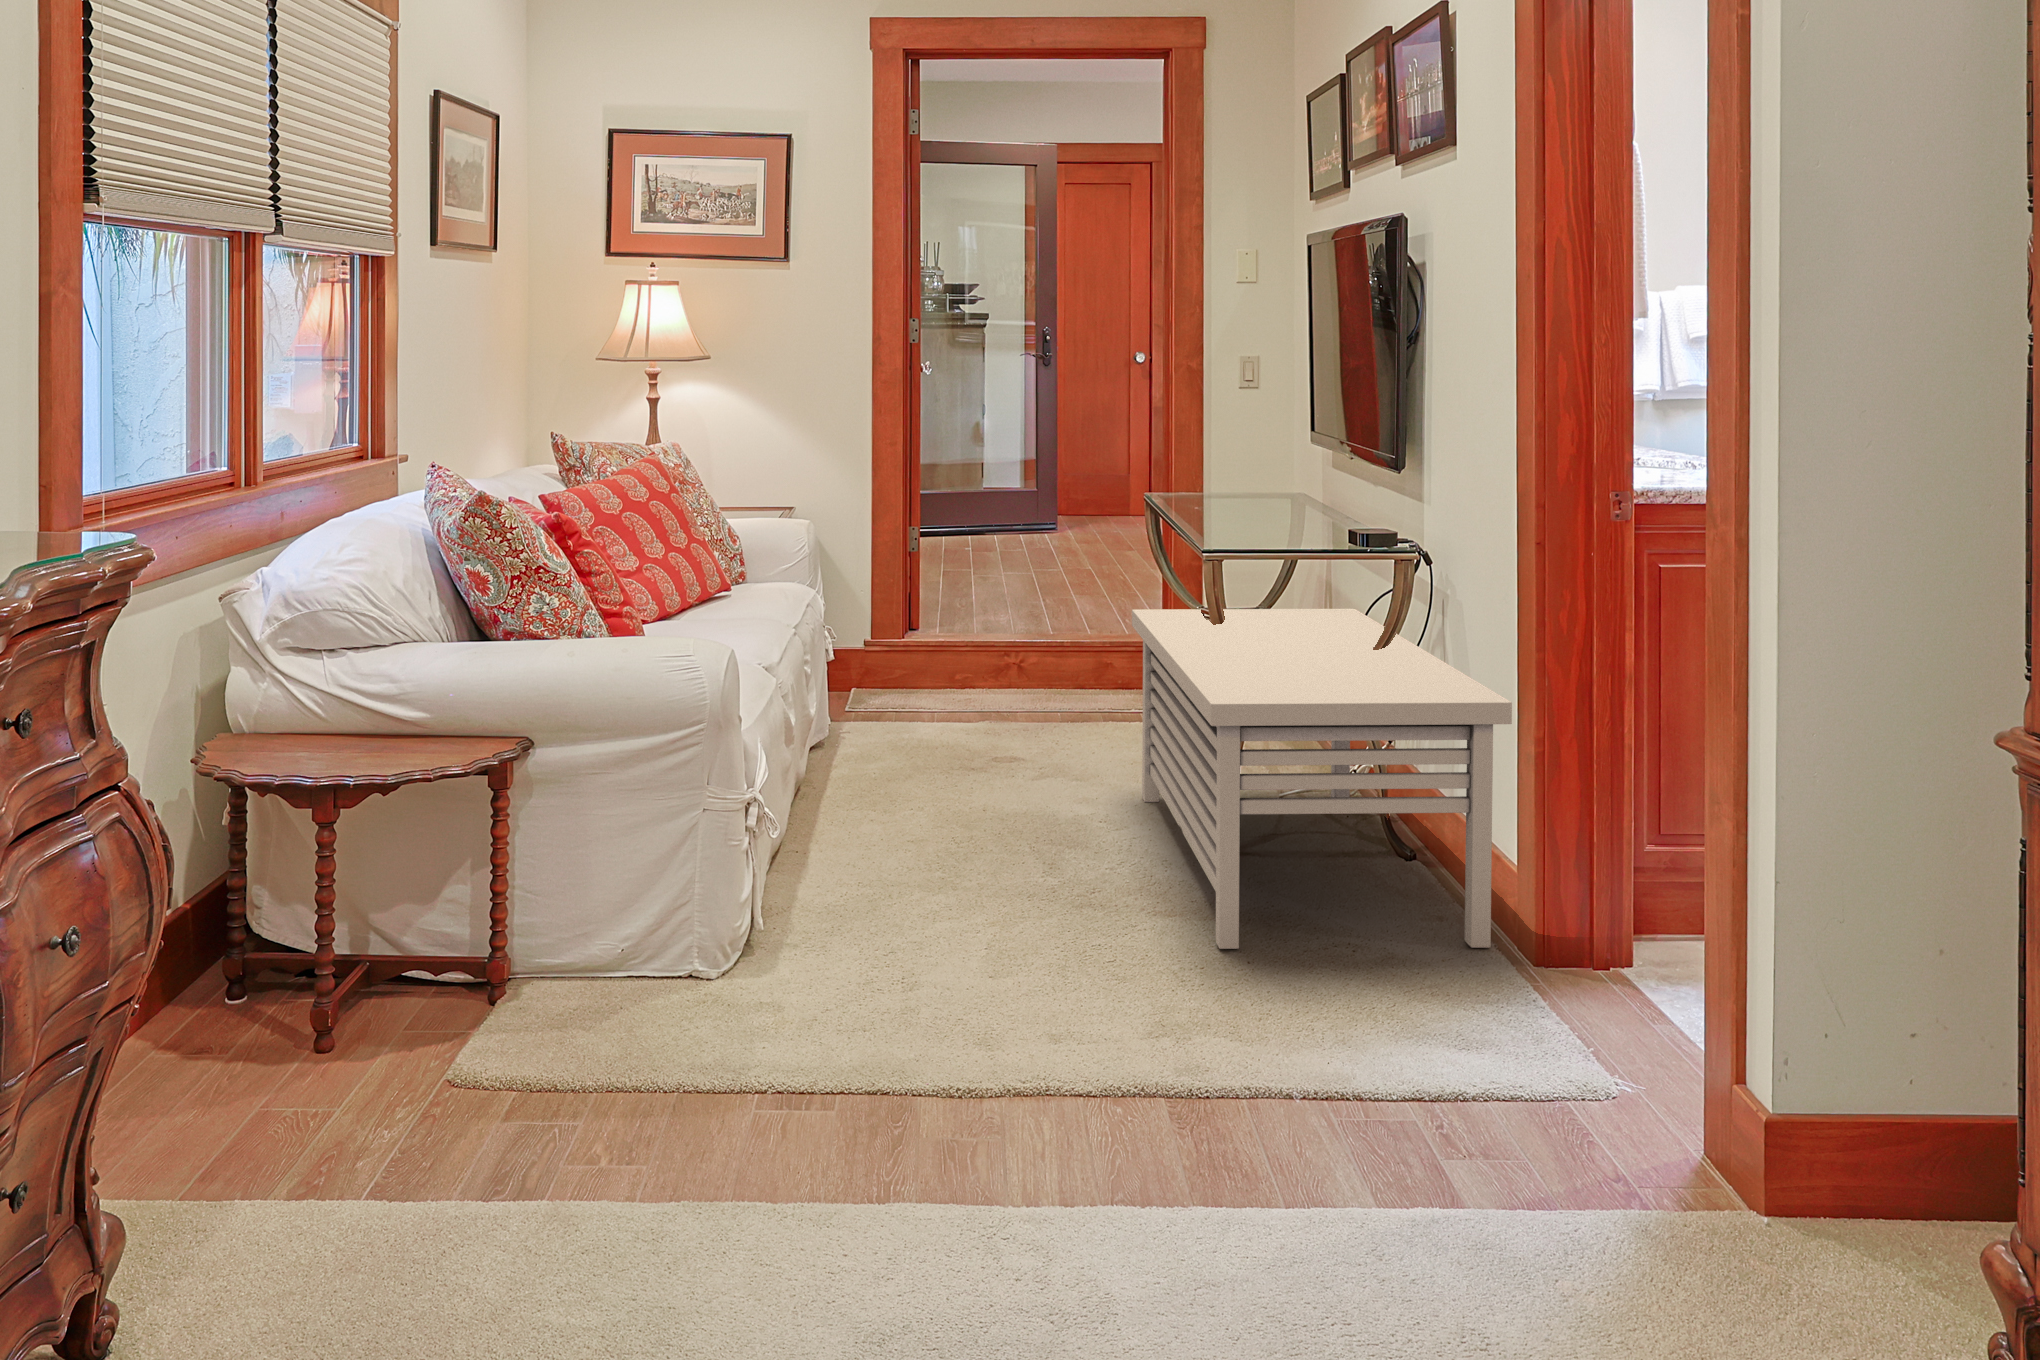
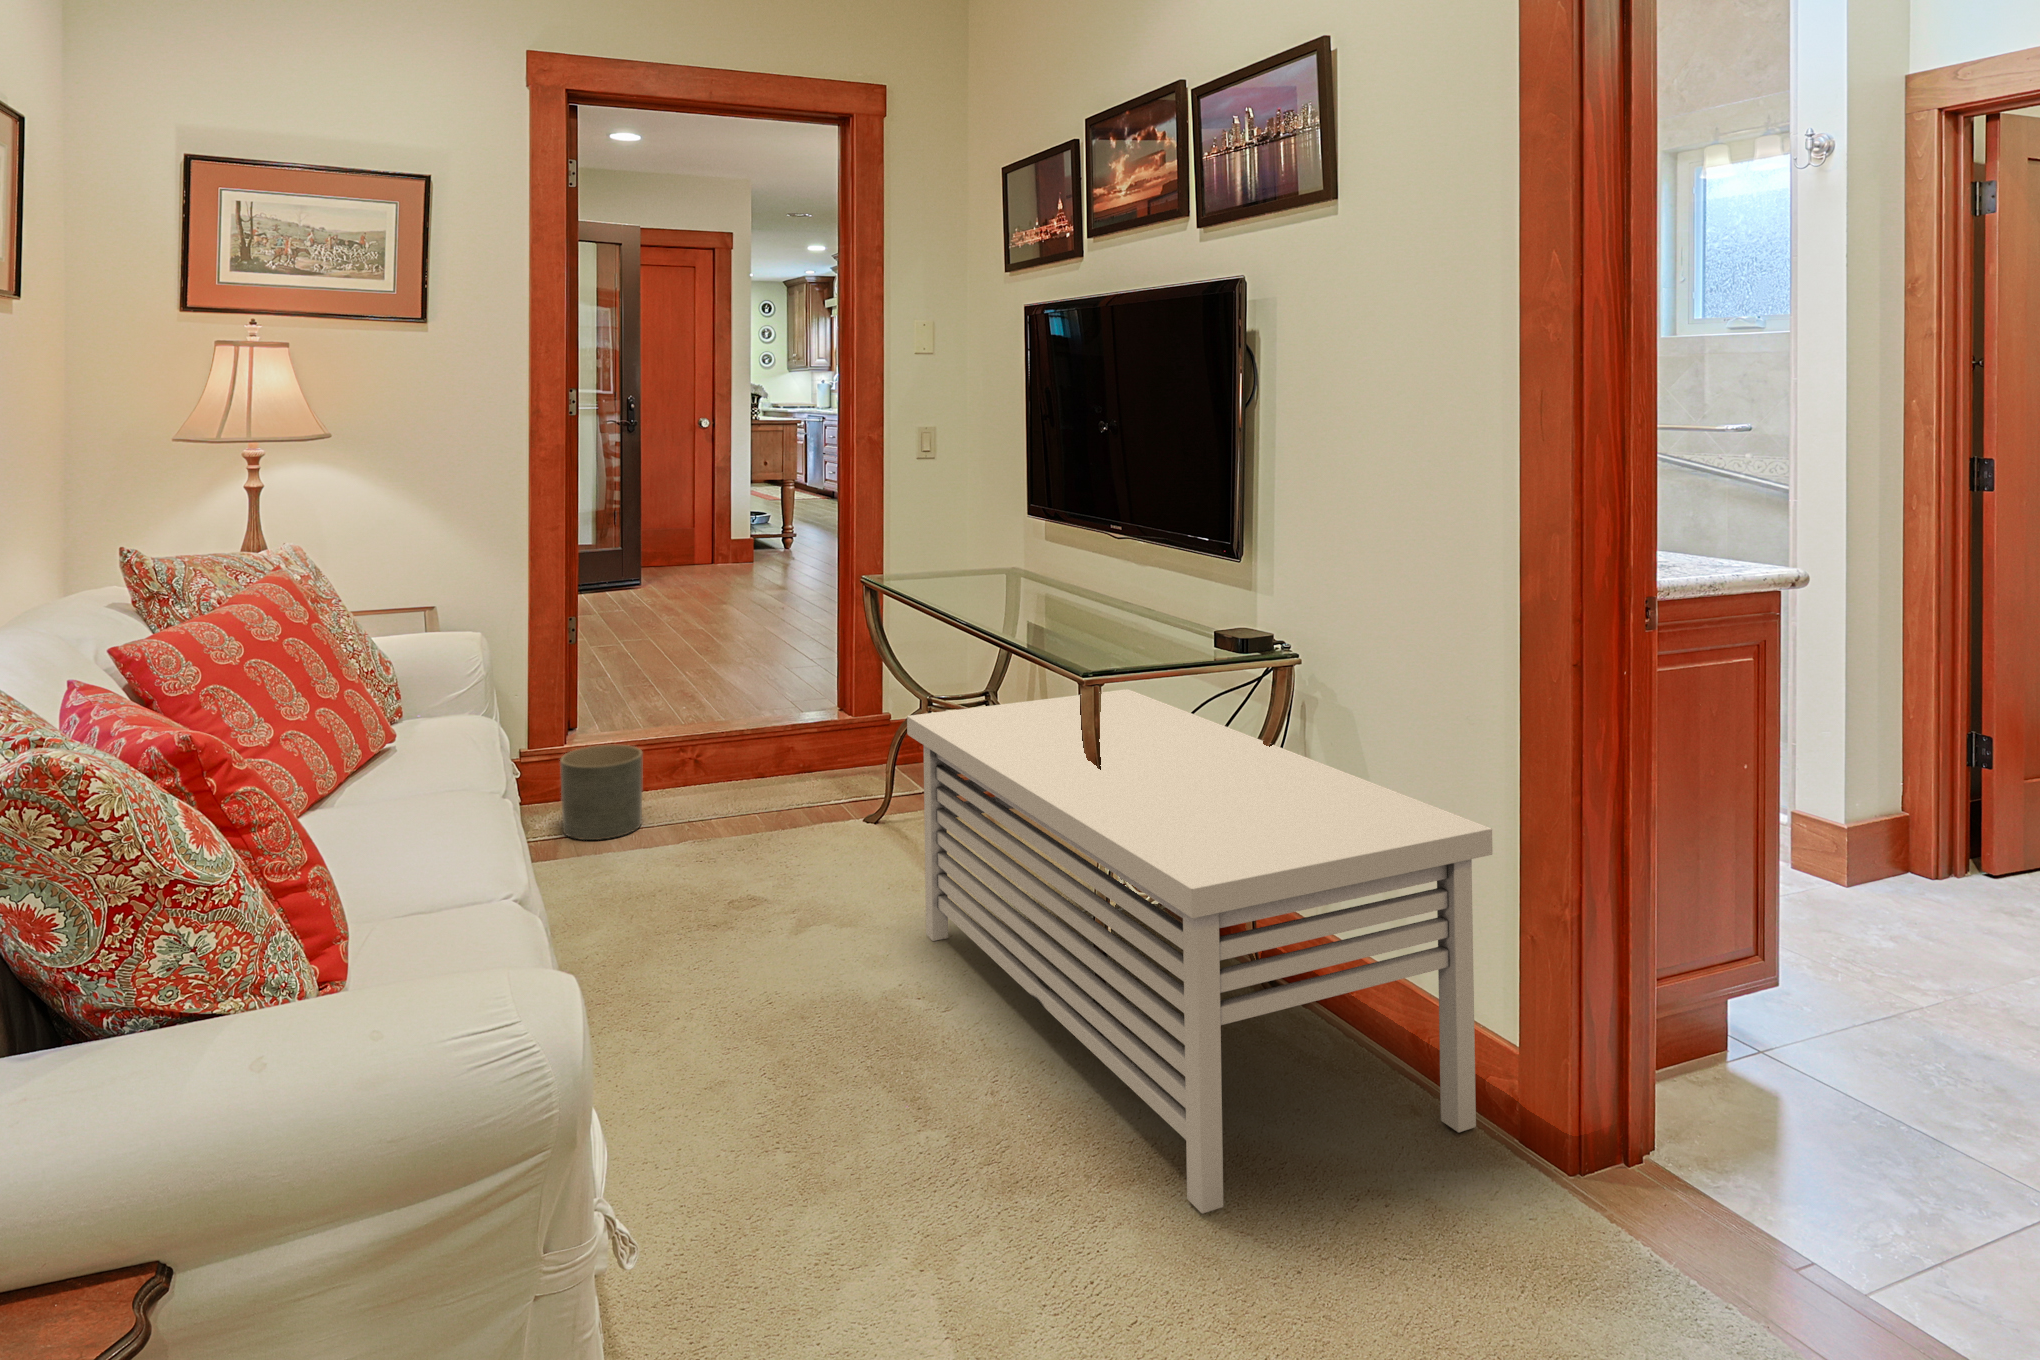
planter: none [887,638,957,715] -> present [560,745,643,840]

